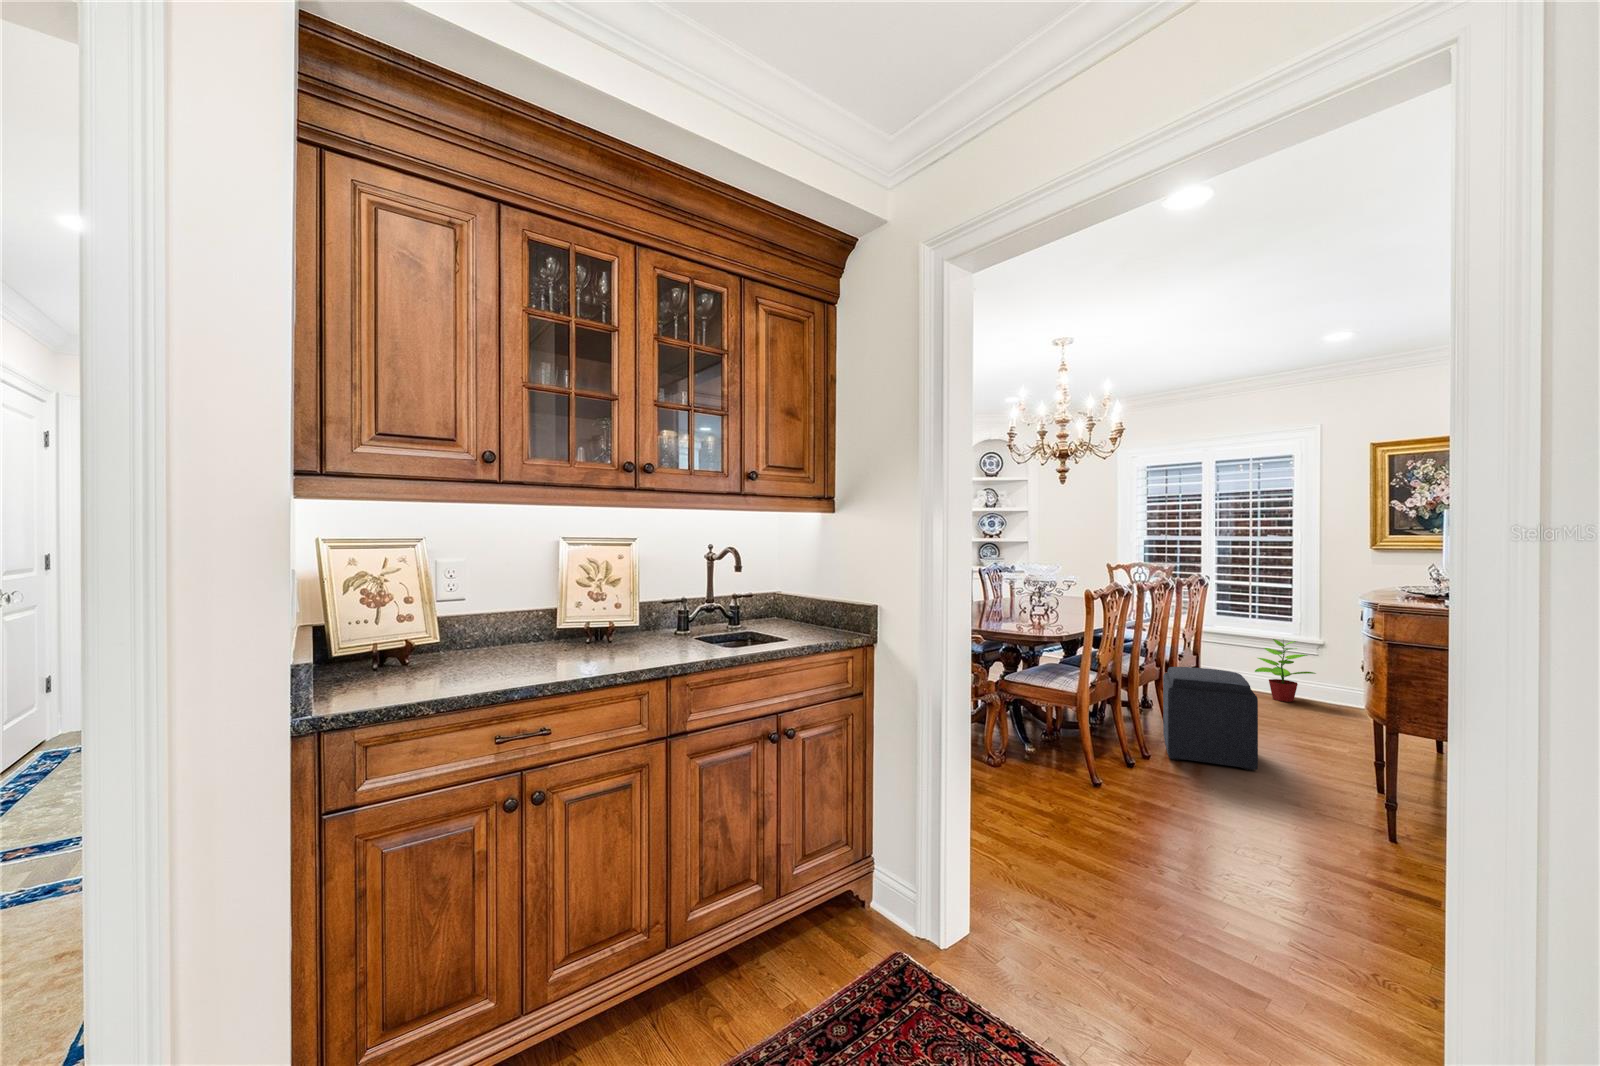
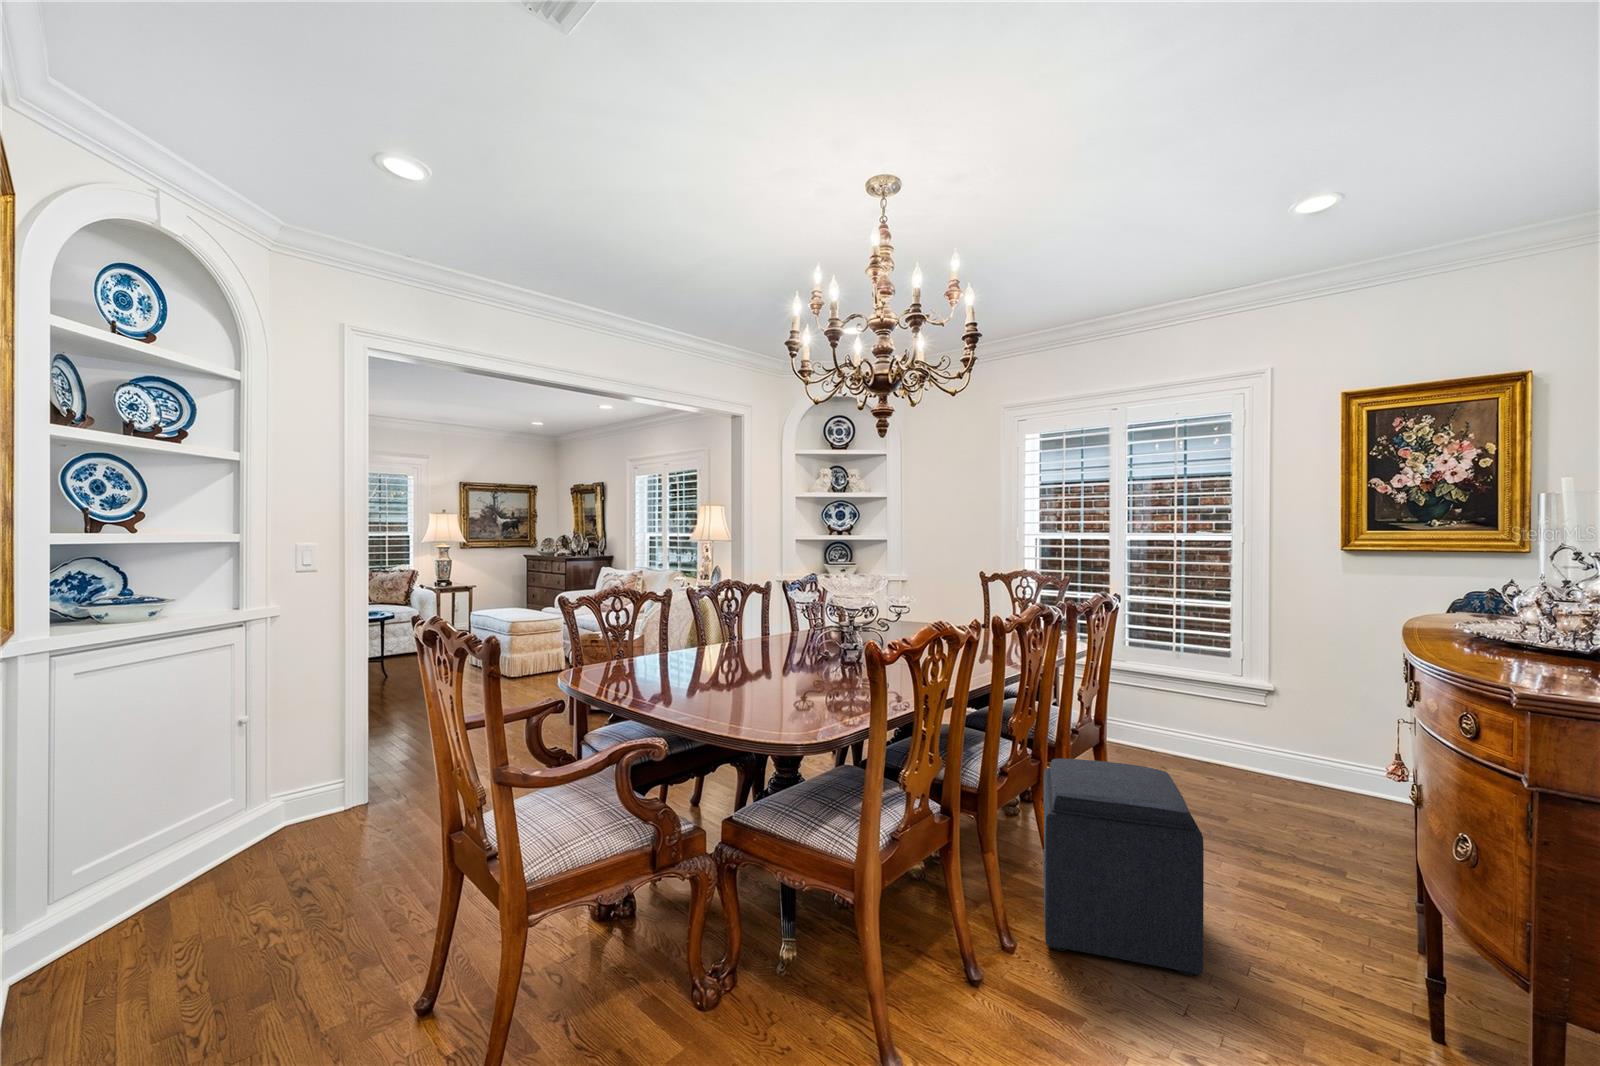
potted plant: present [1255,639,1316,702] -> none [1181,681,1268,779]

